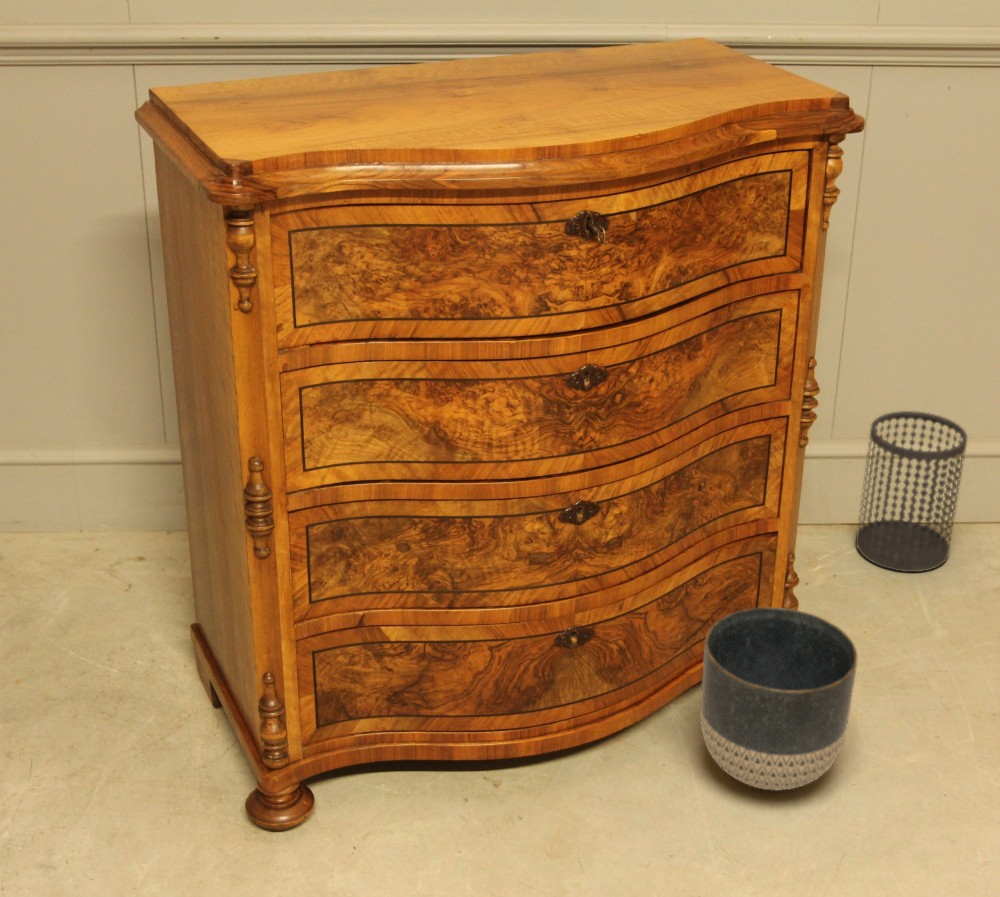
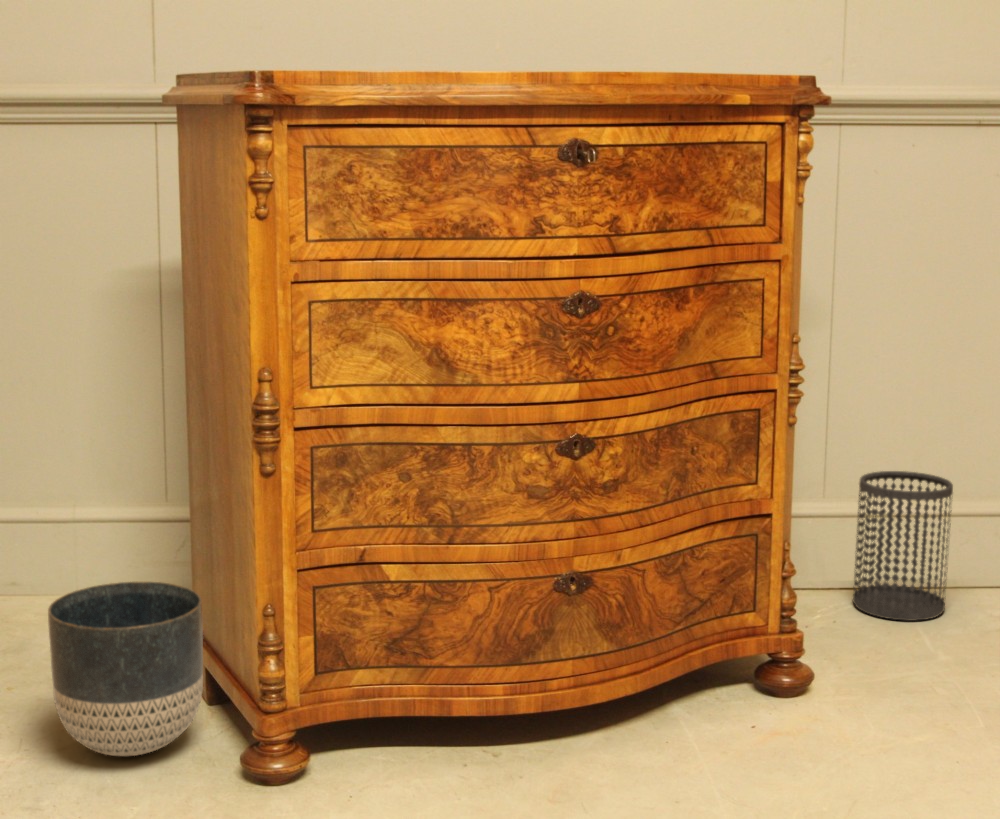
planter: present [700,607,858,791] -> present [48,582,203,756]

